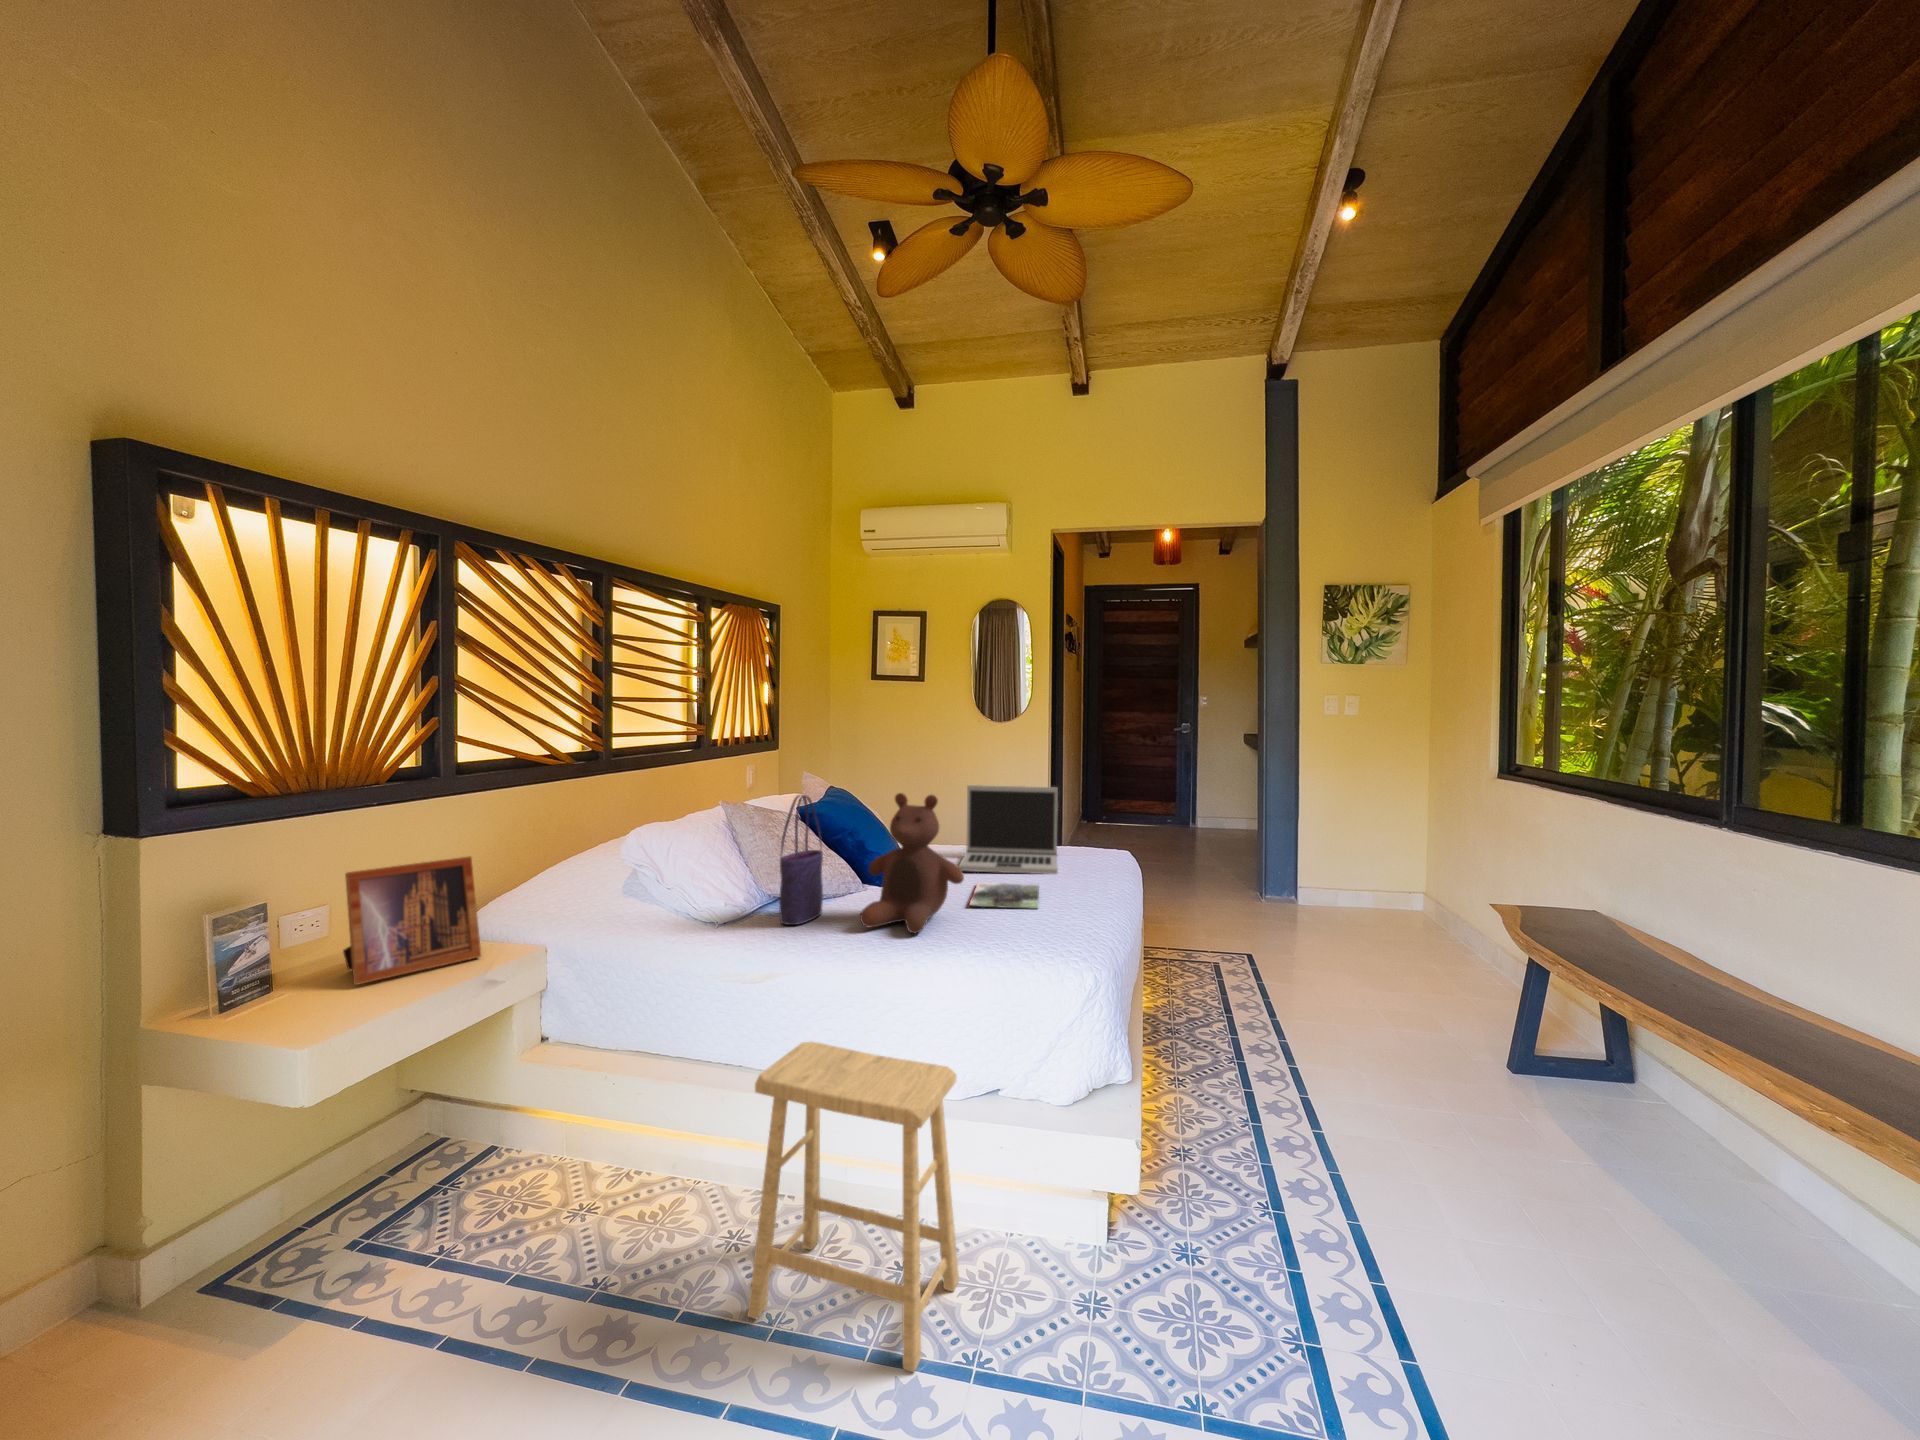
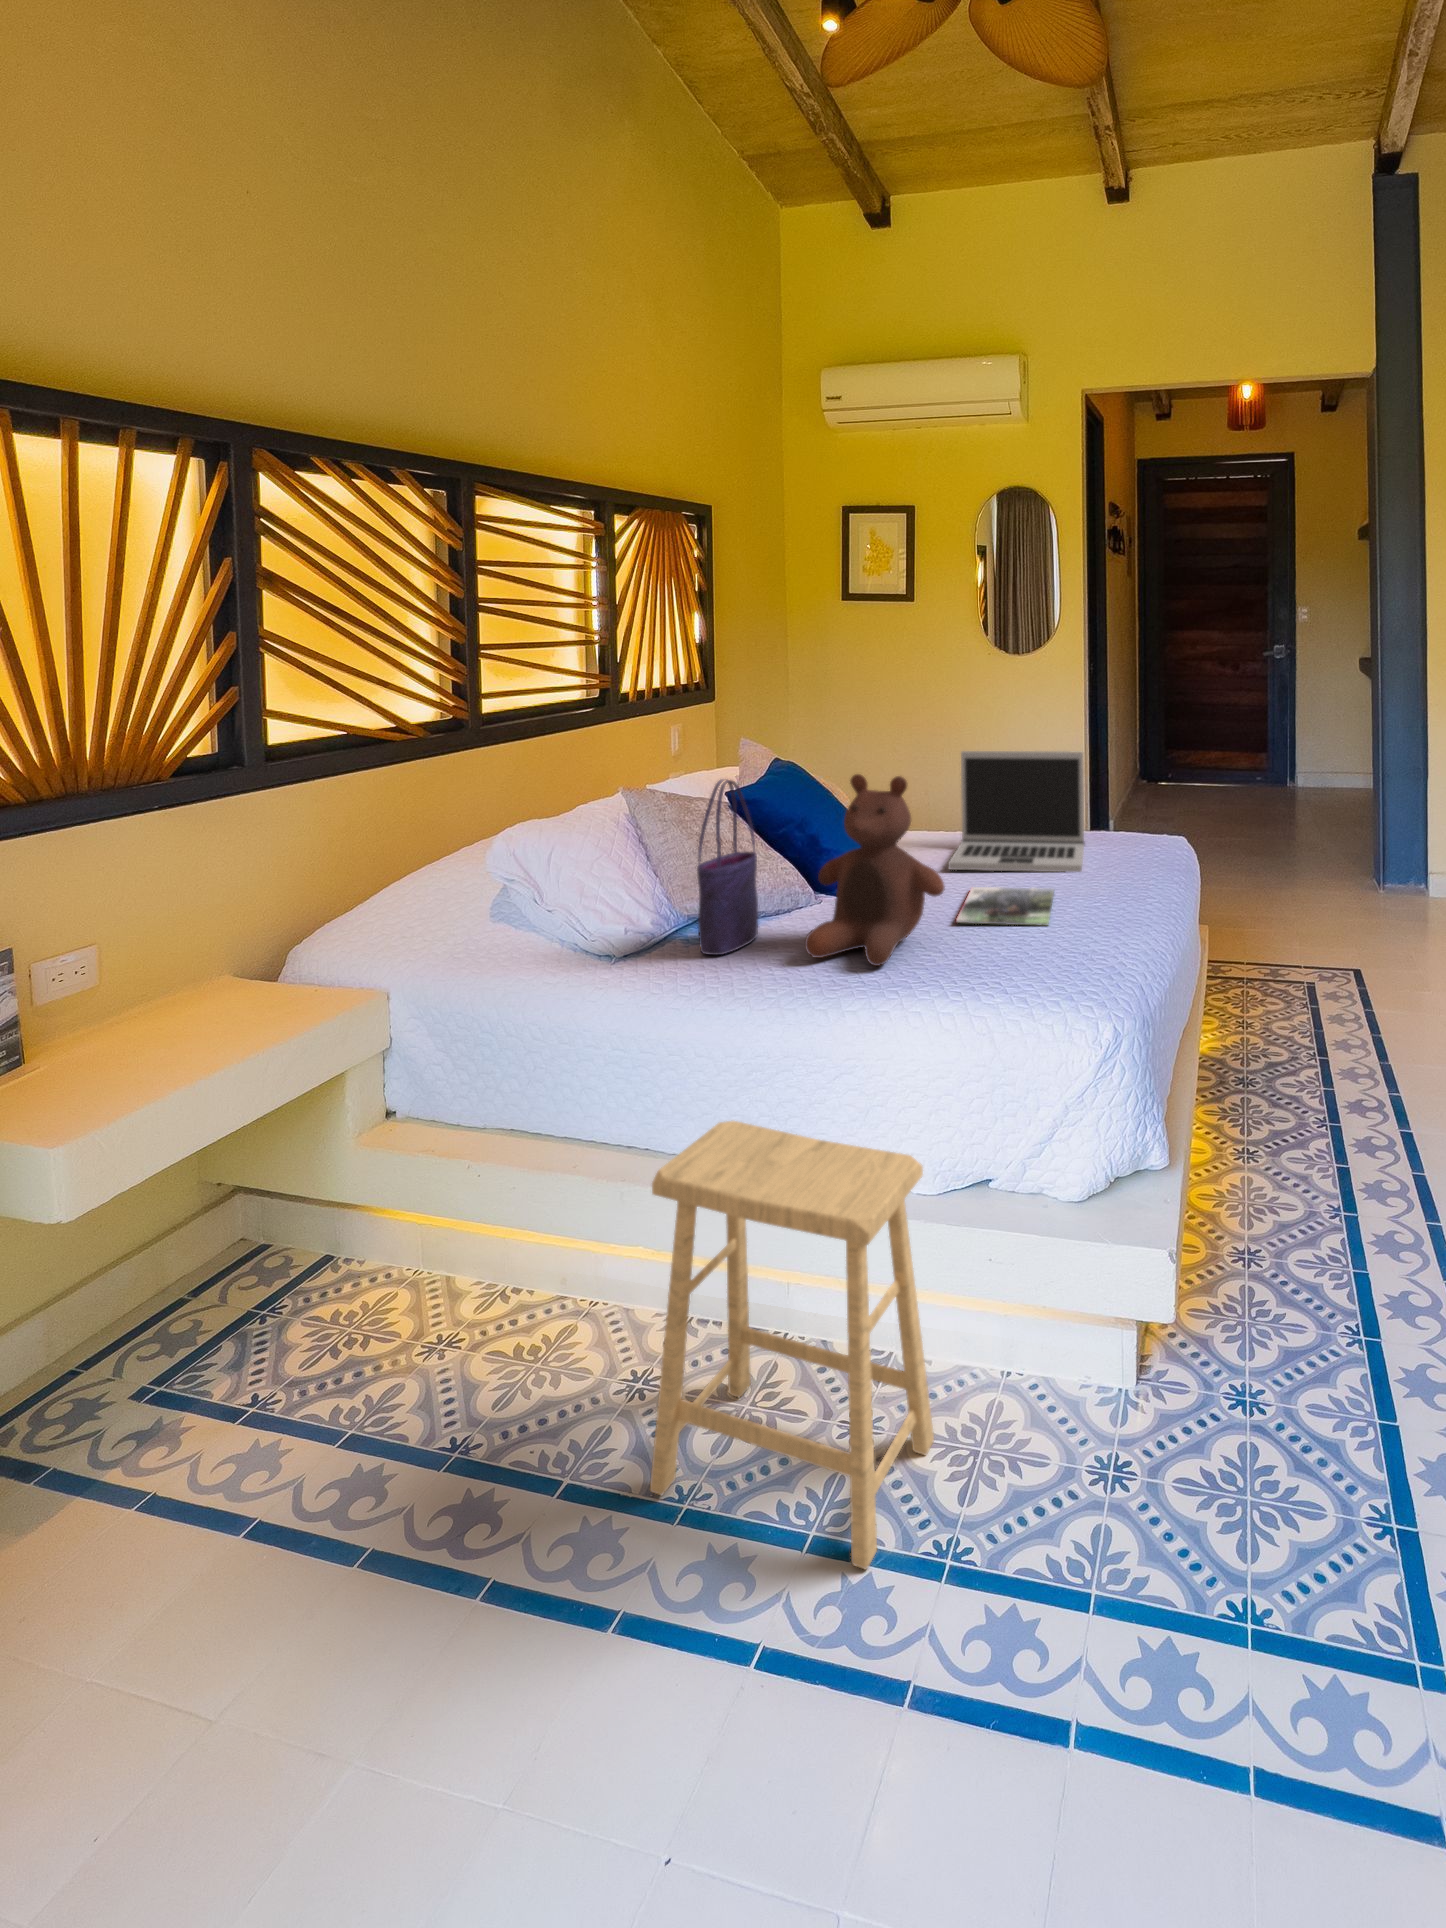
picture frame: present [343,856,481,985] -> none [117,874,302,1052]

